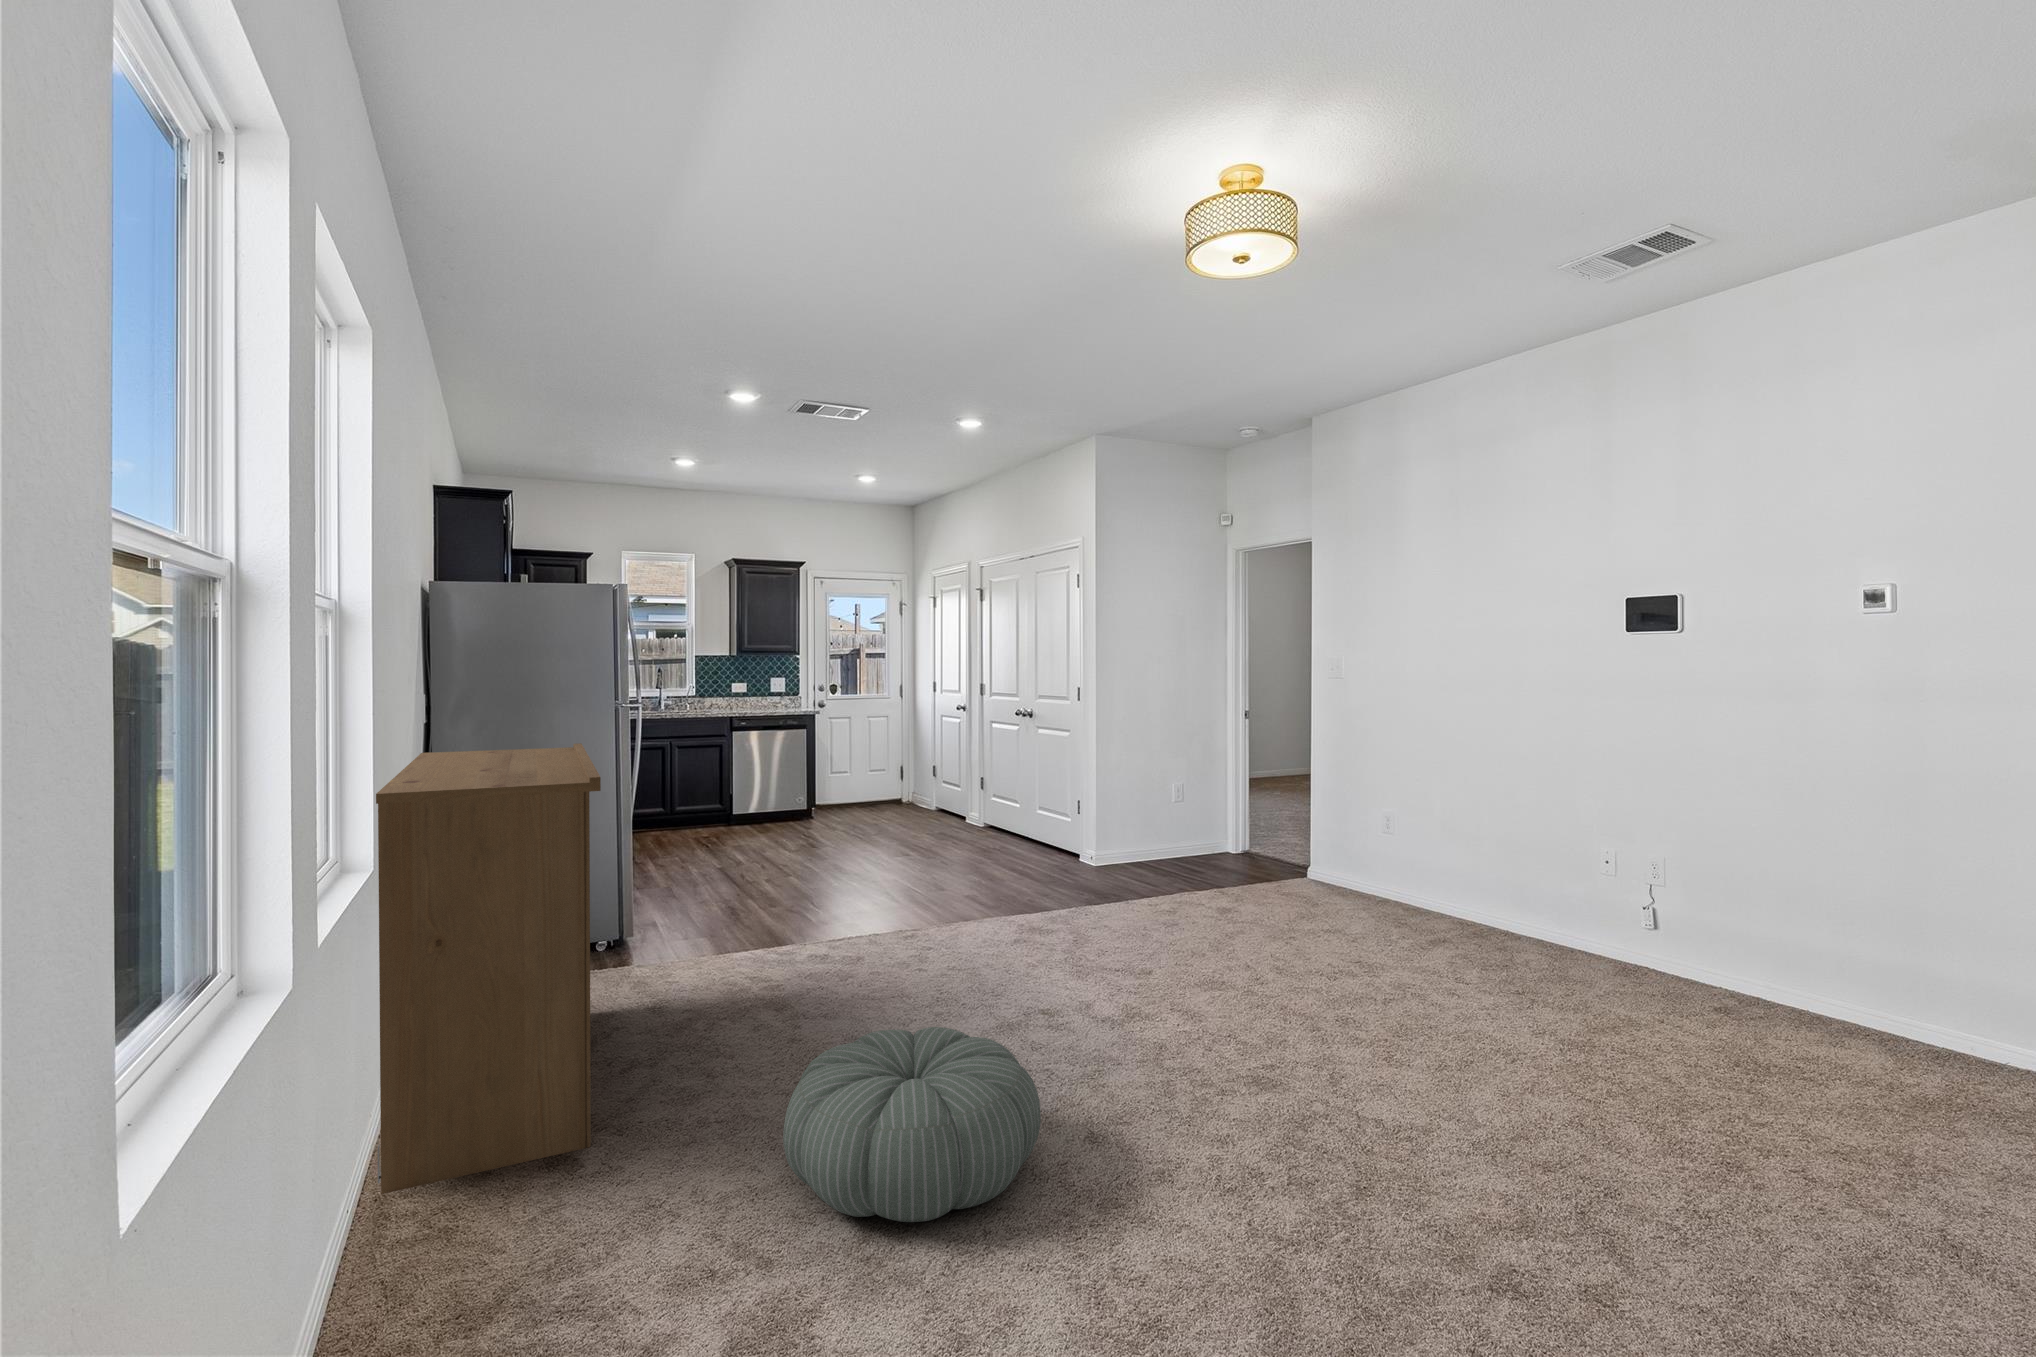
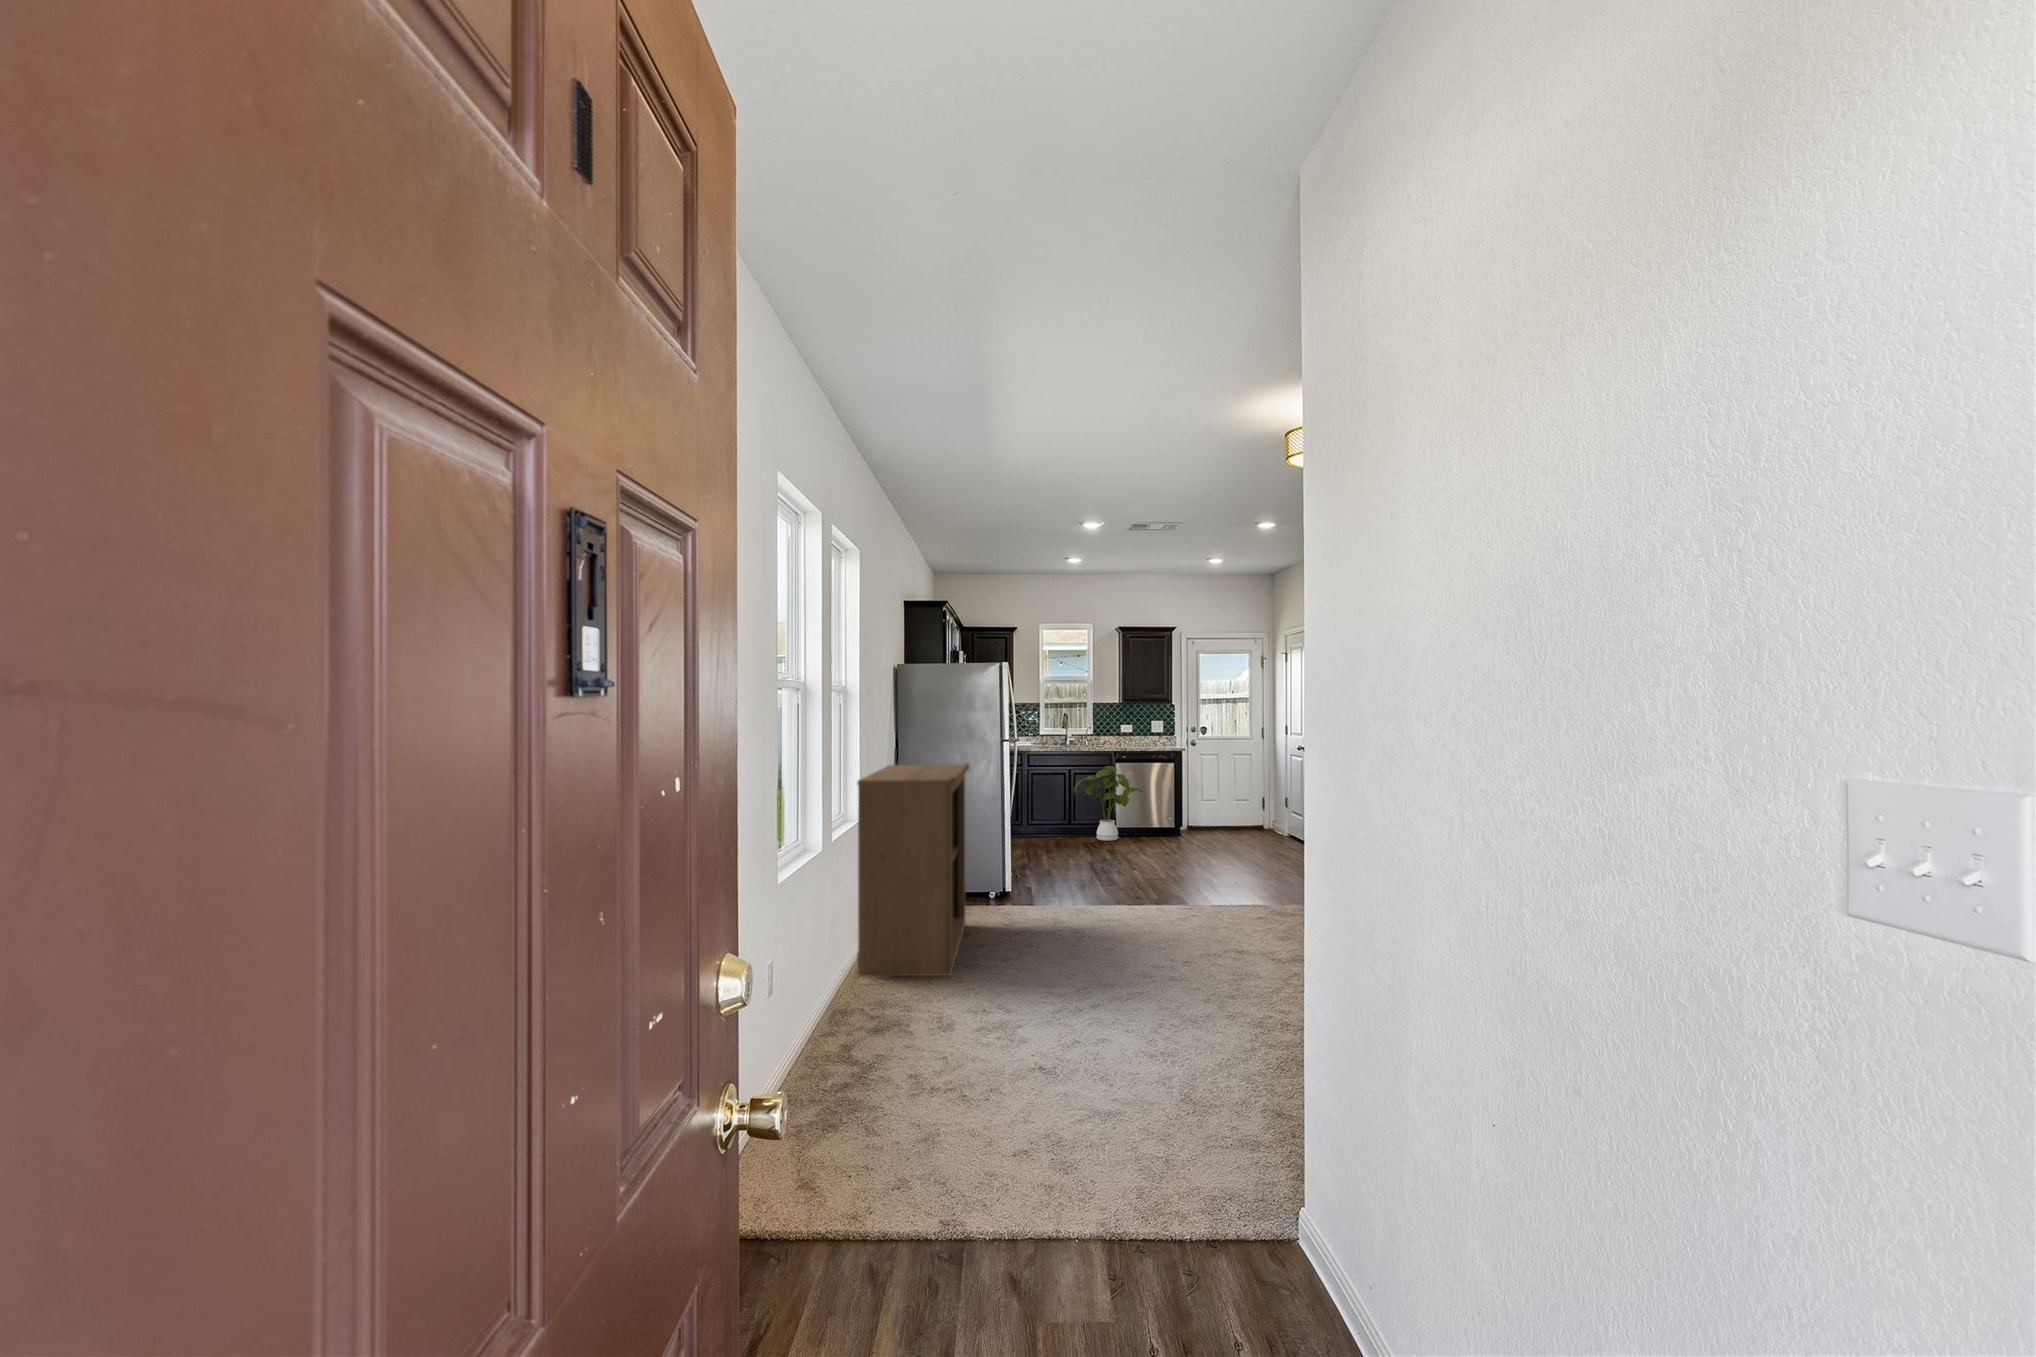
house plant: none [676,736,768,833] -> present [1074,766,1142,841]
pouf: present [783,1027,1041,1222] -> none [1030,933,1174,1023]

